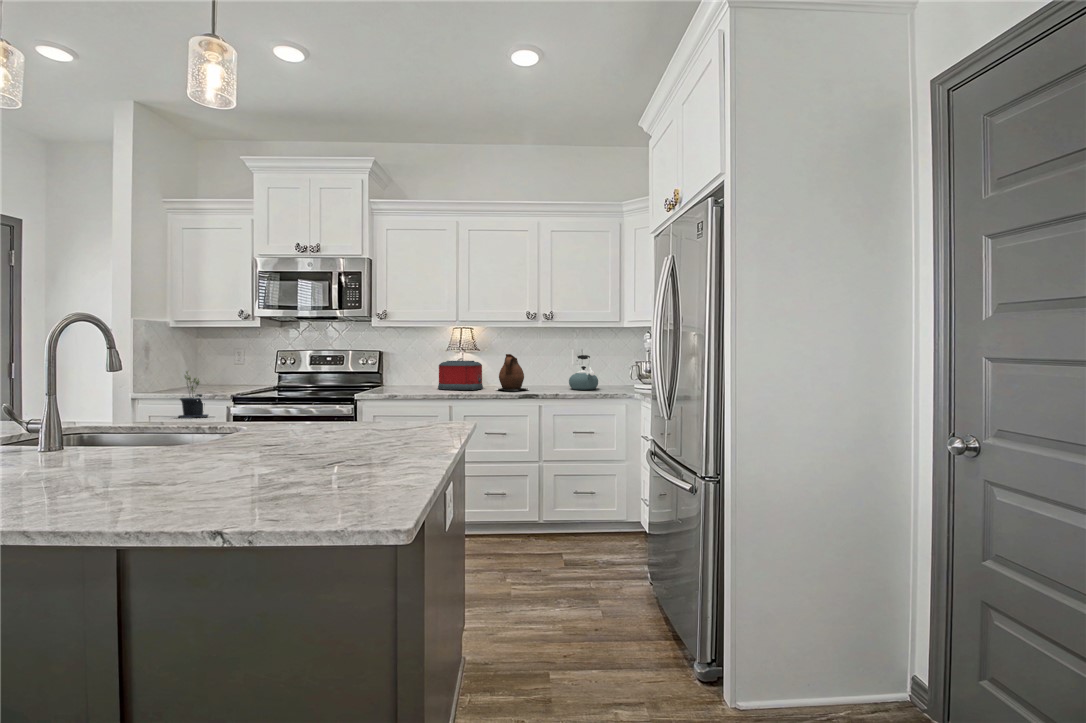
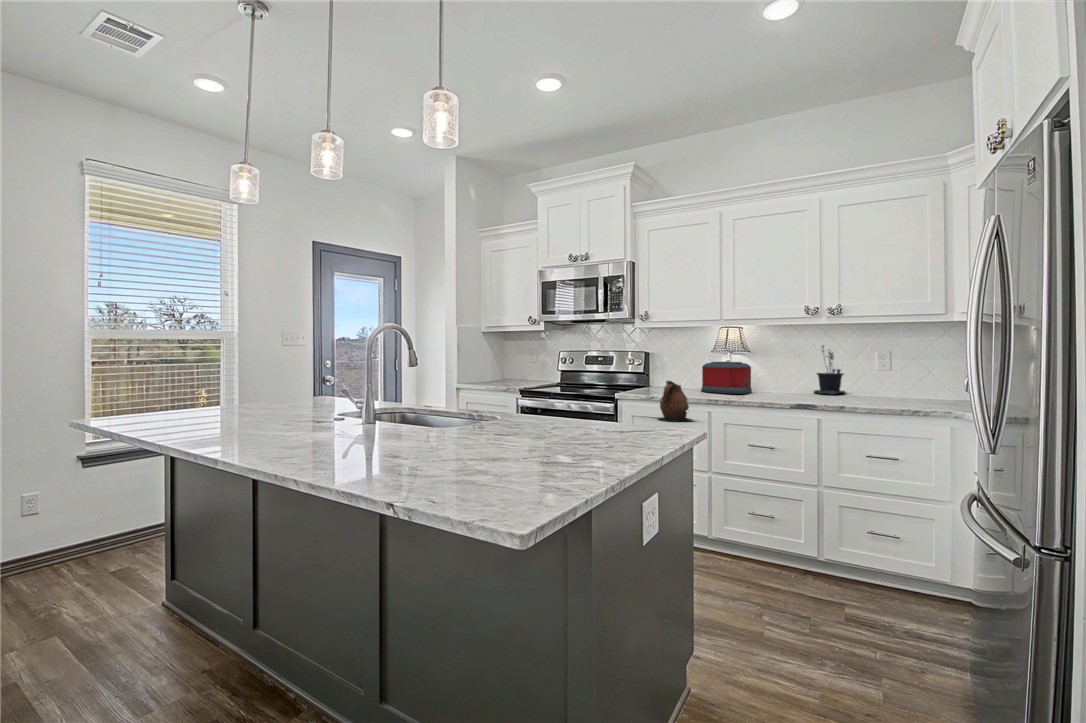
ceramic pitcher: present [499,354,526,390] -> present [659,381,693,421]
kettle: present [569,355,598,390] -> none [863,357,907,400]
potted plant: present [178,371,208,419] -> present [814,345,845,394]

